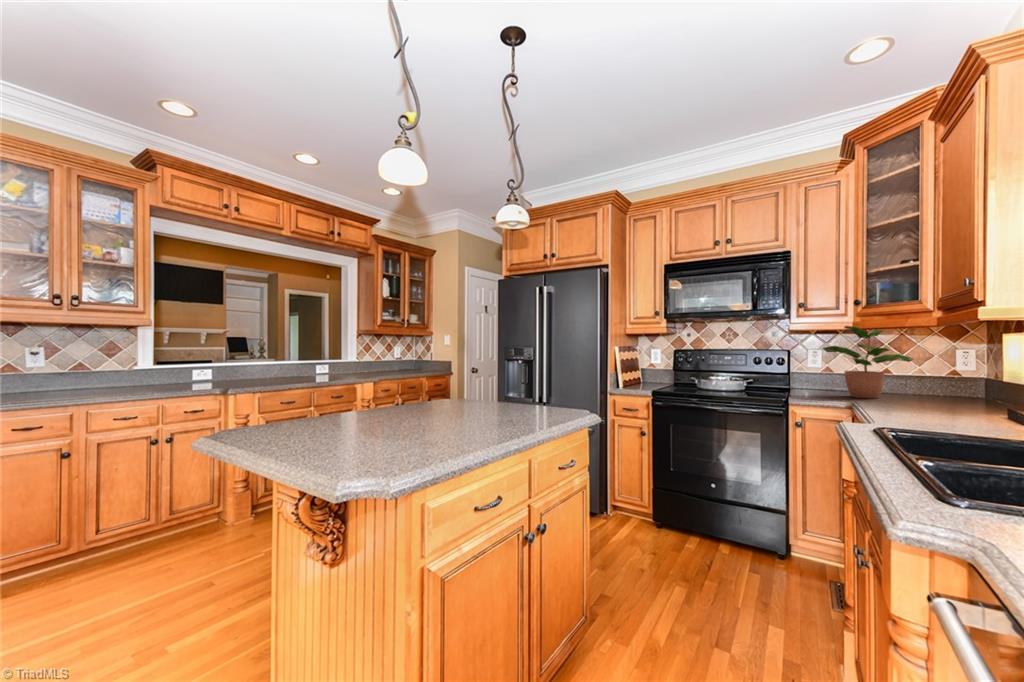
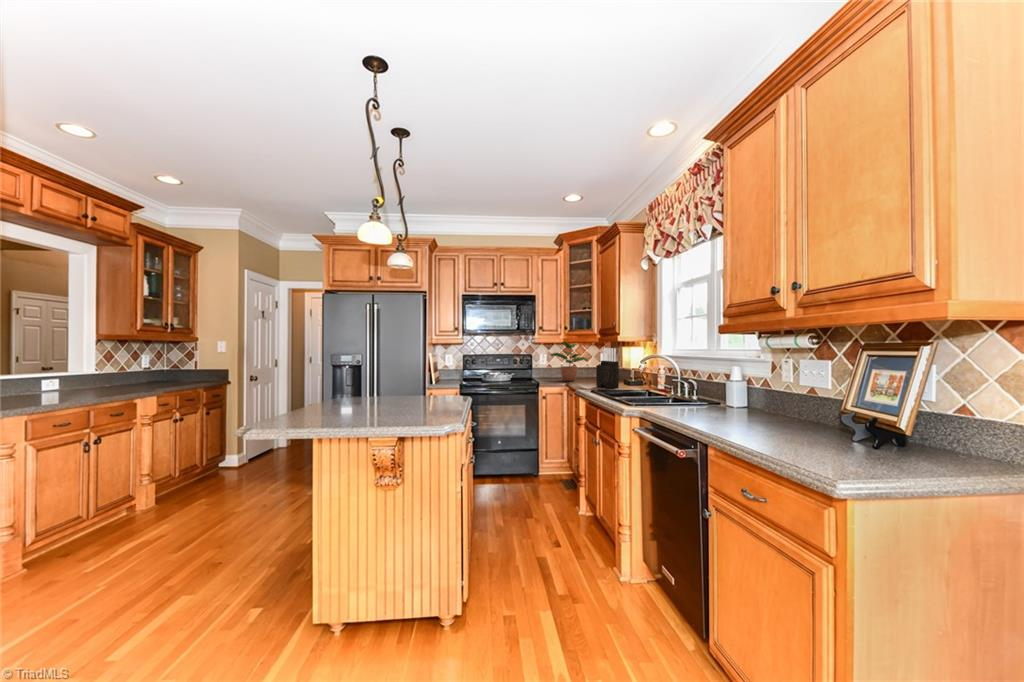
knife block: none [916,332,979,420] -> present [596,348,619,388]

